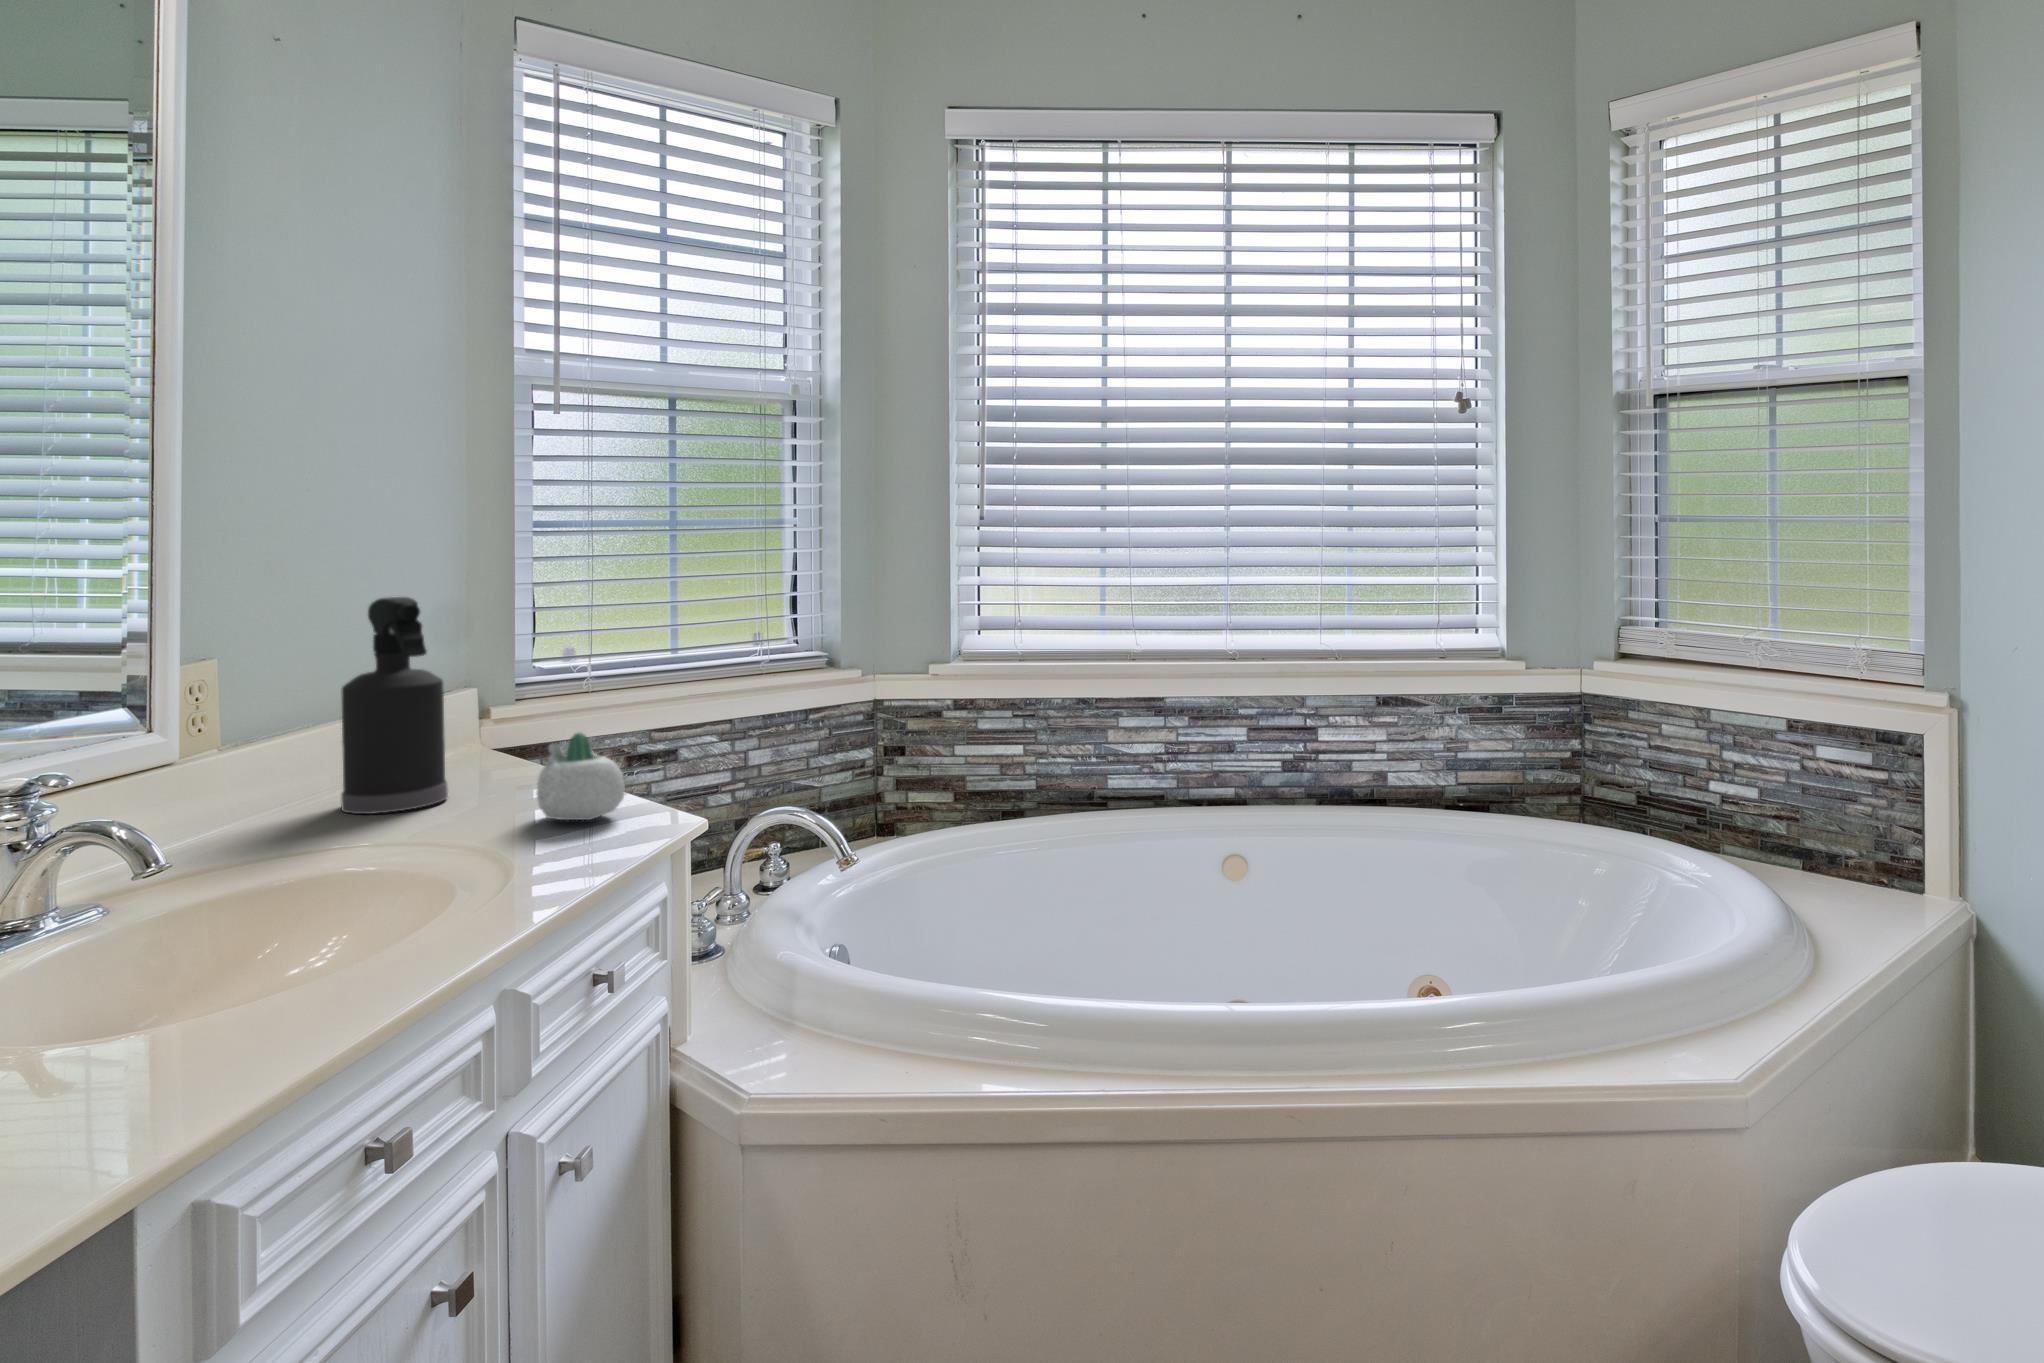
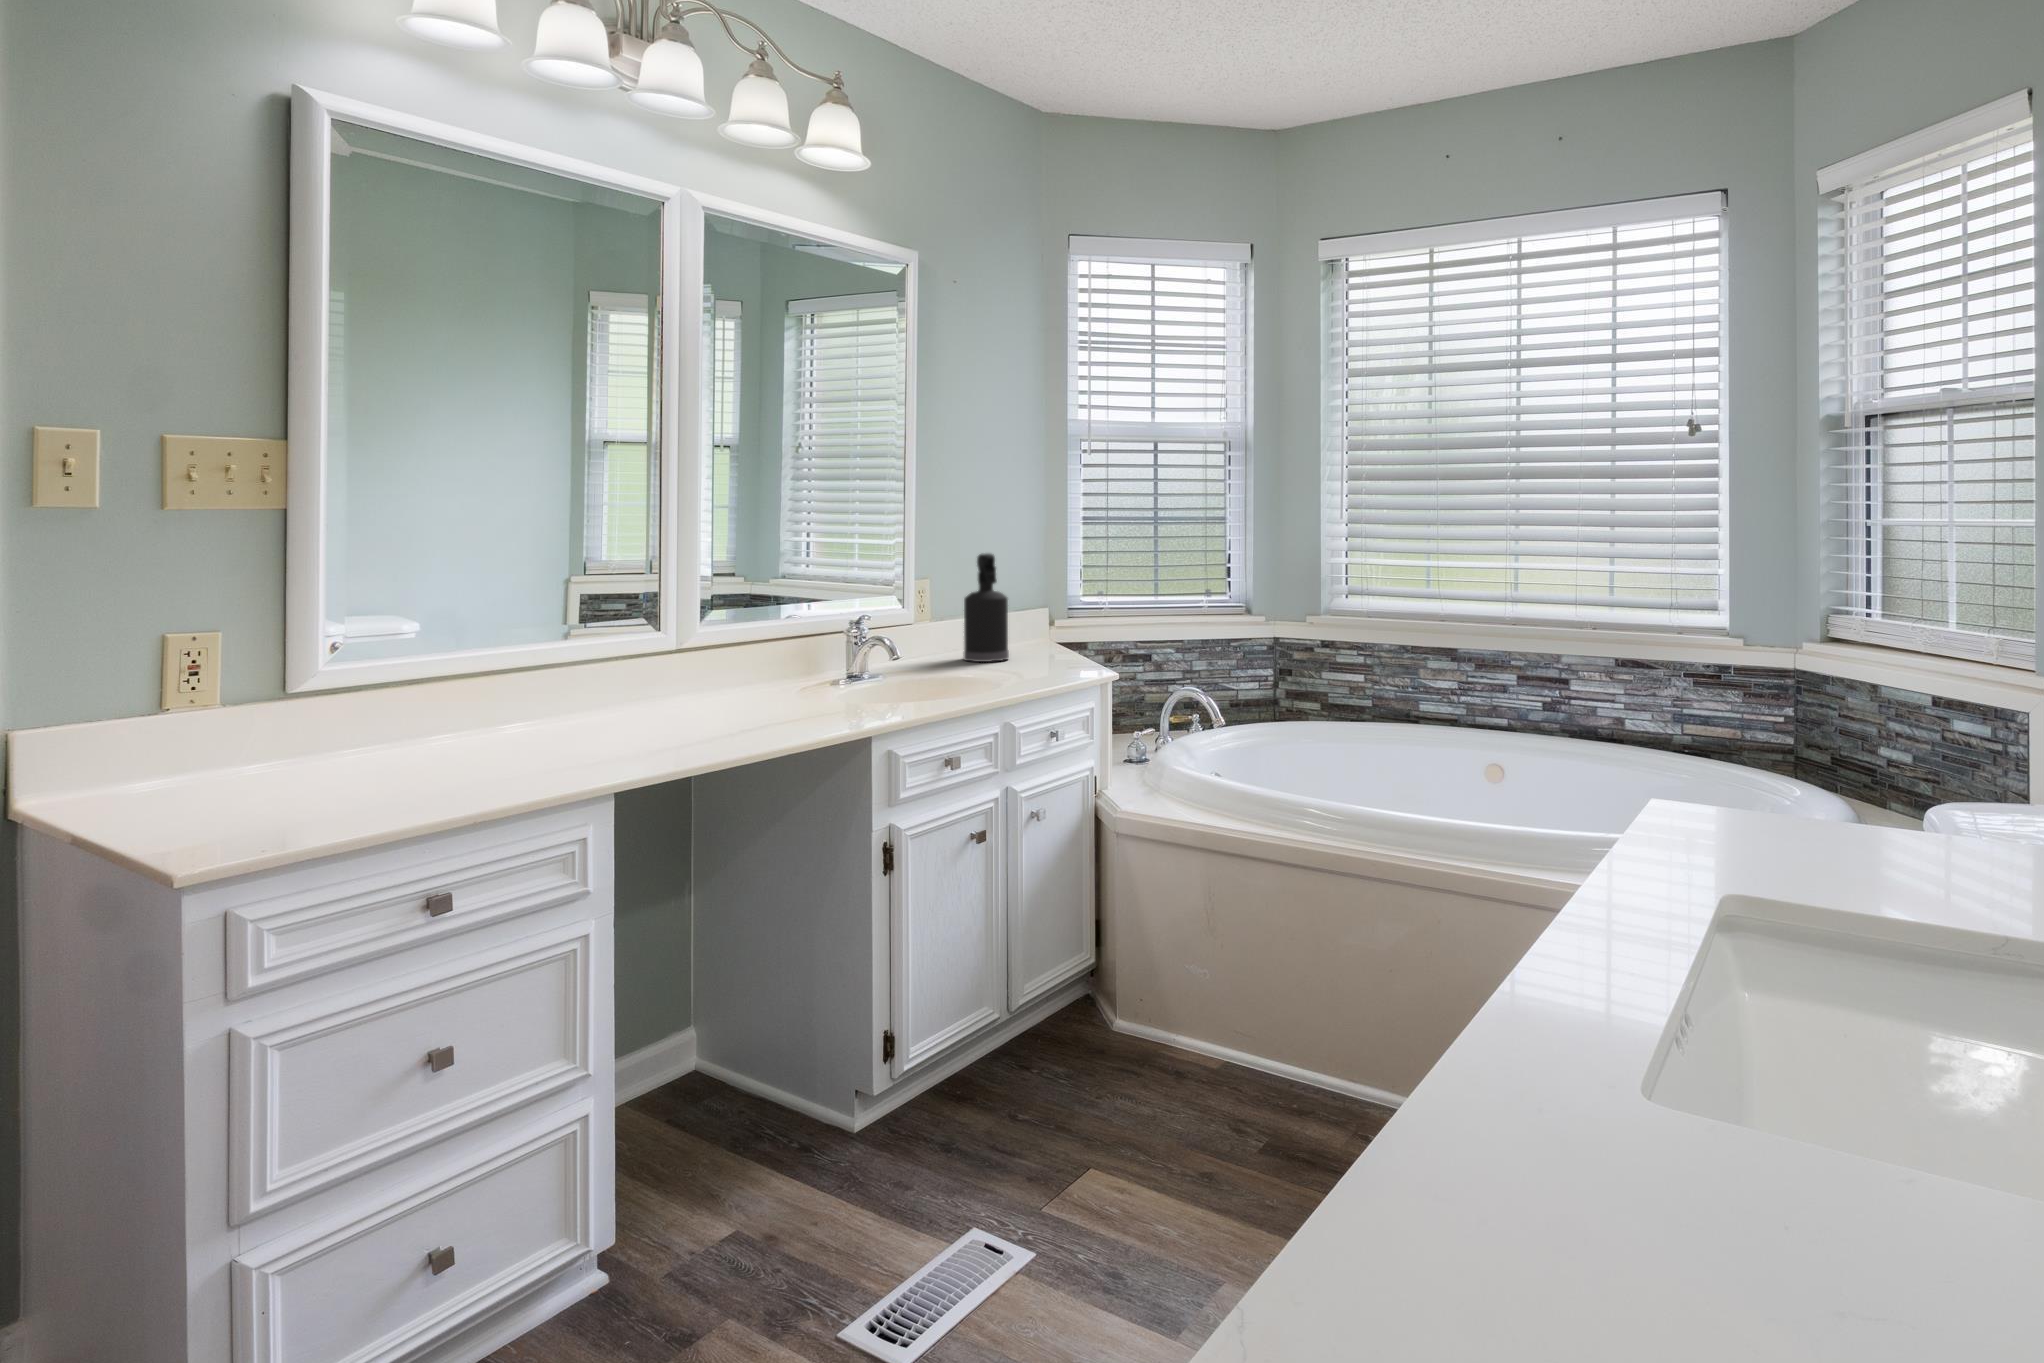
succulent planter: present [537,732,625,820] -> none [1035,627,1075,672]

